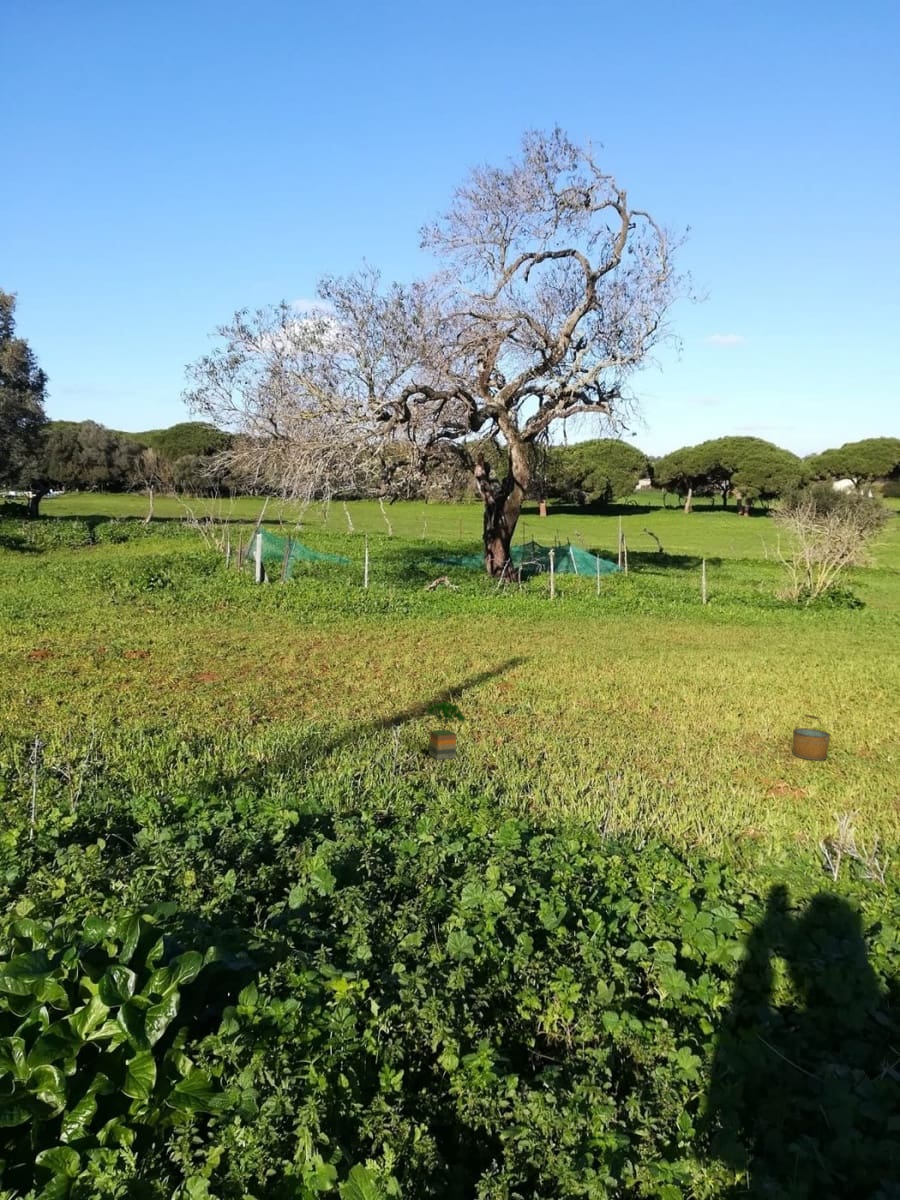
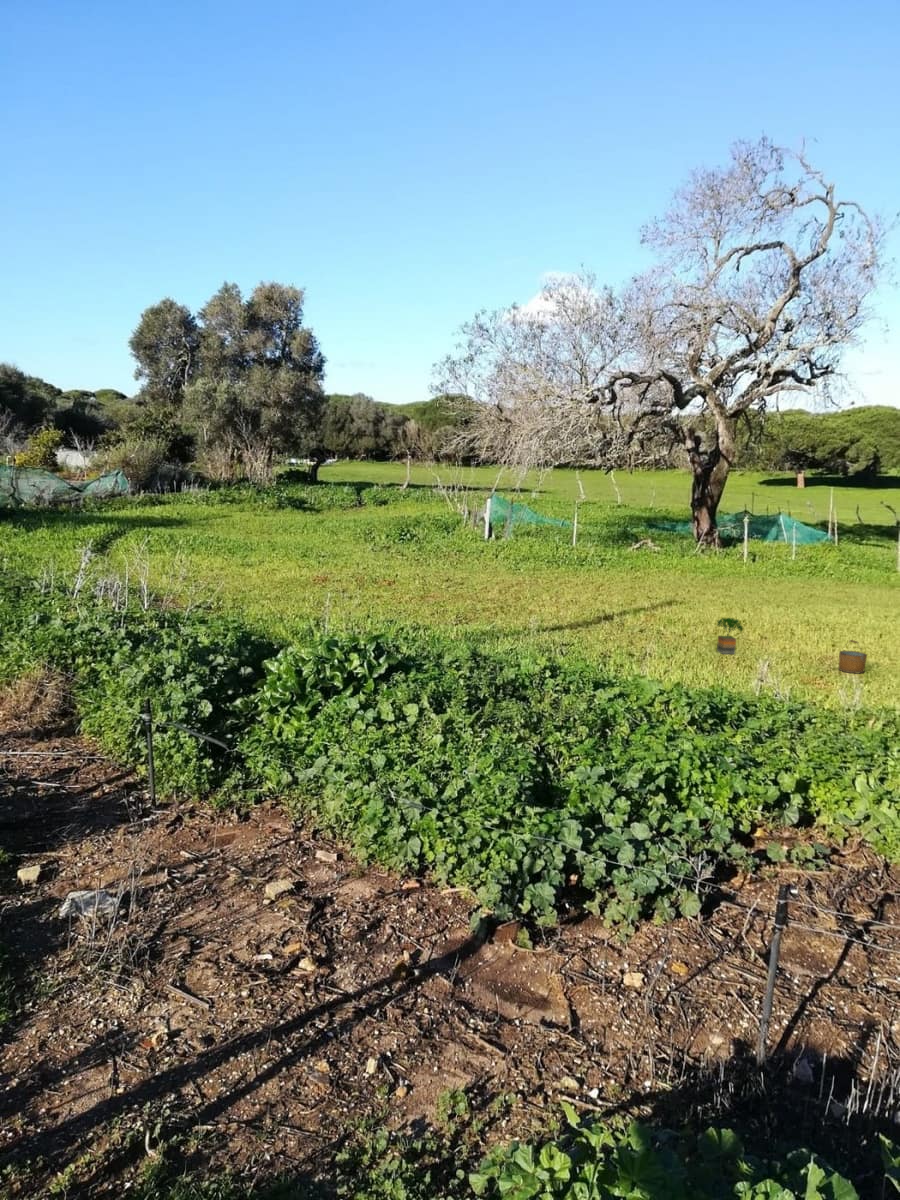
potted tree: present [427,702,465,760] -> present [717,618,743,654]

